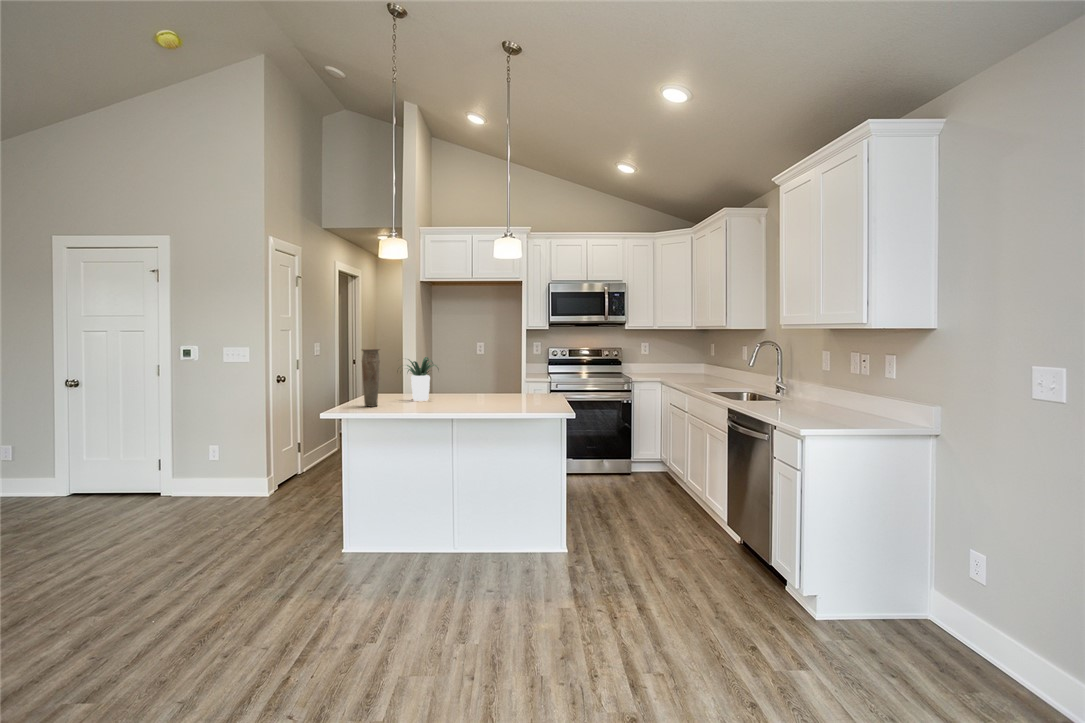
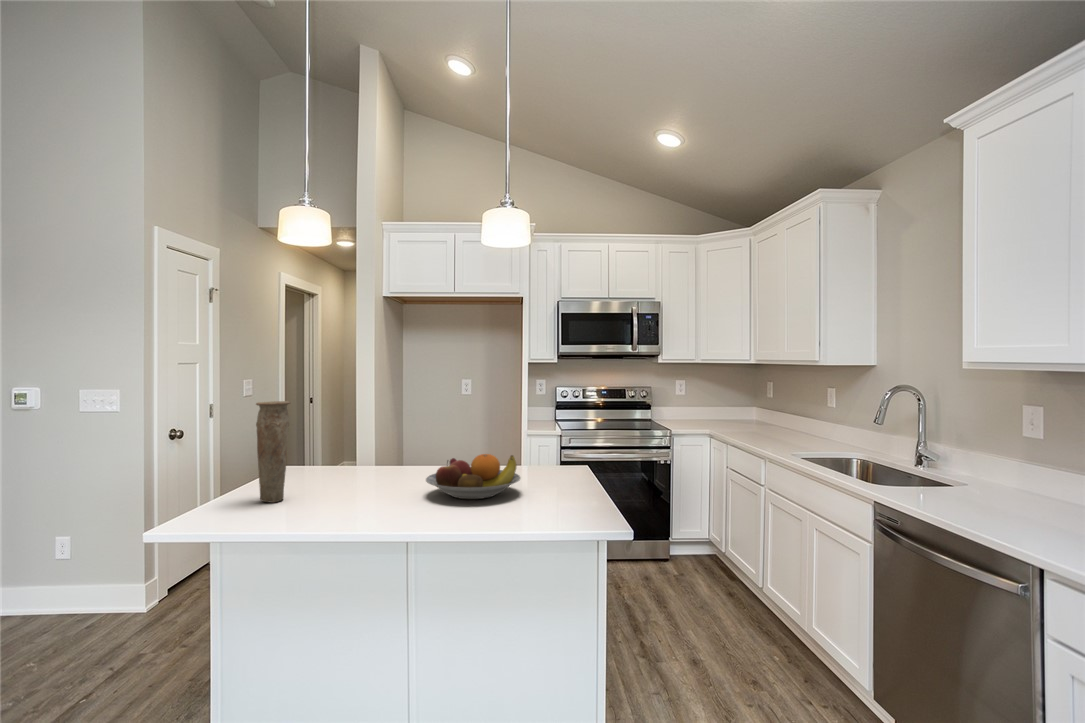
potted plant: present [399,357,438,401] -> none [321,410,407,483]
fruit bowl: none [460,380,516,406] -> present [426,454,521,499]

